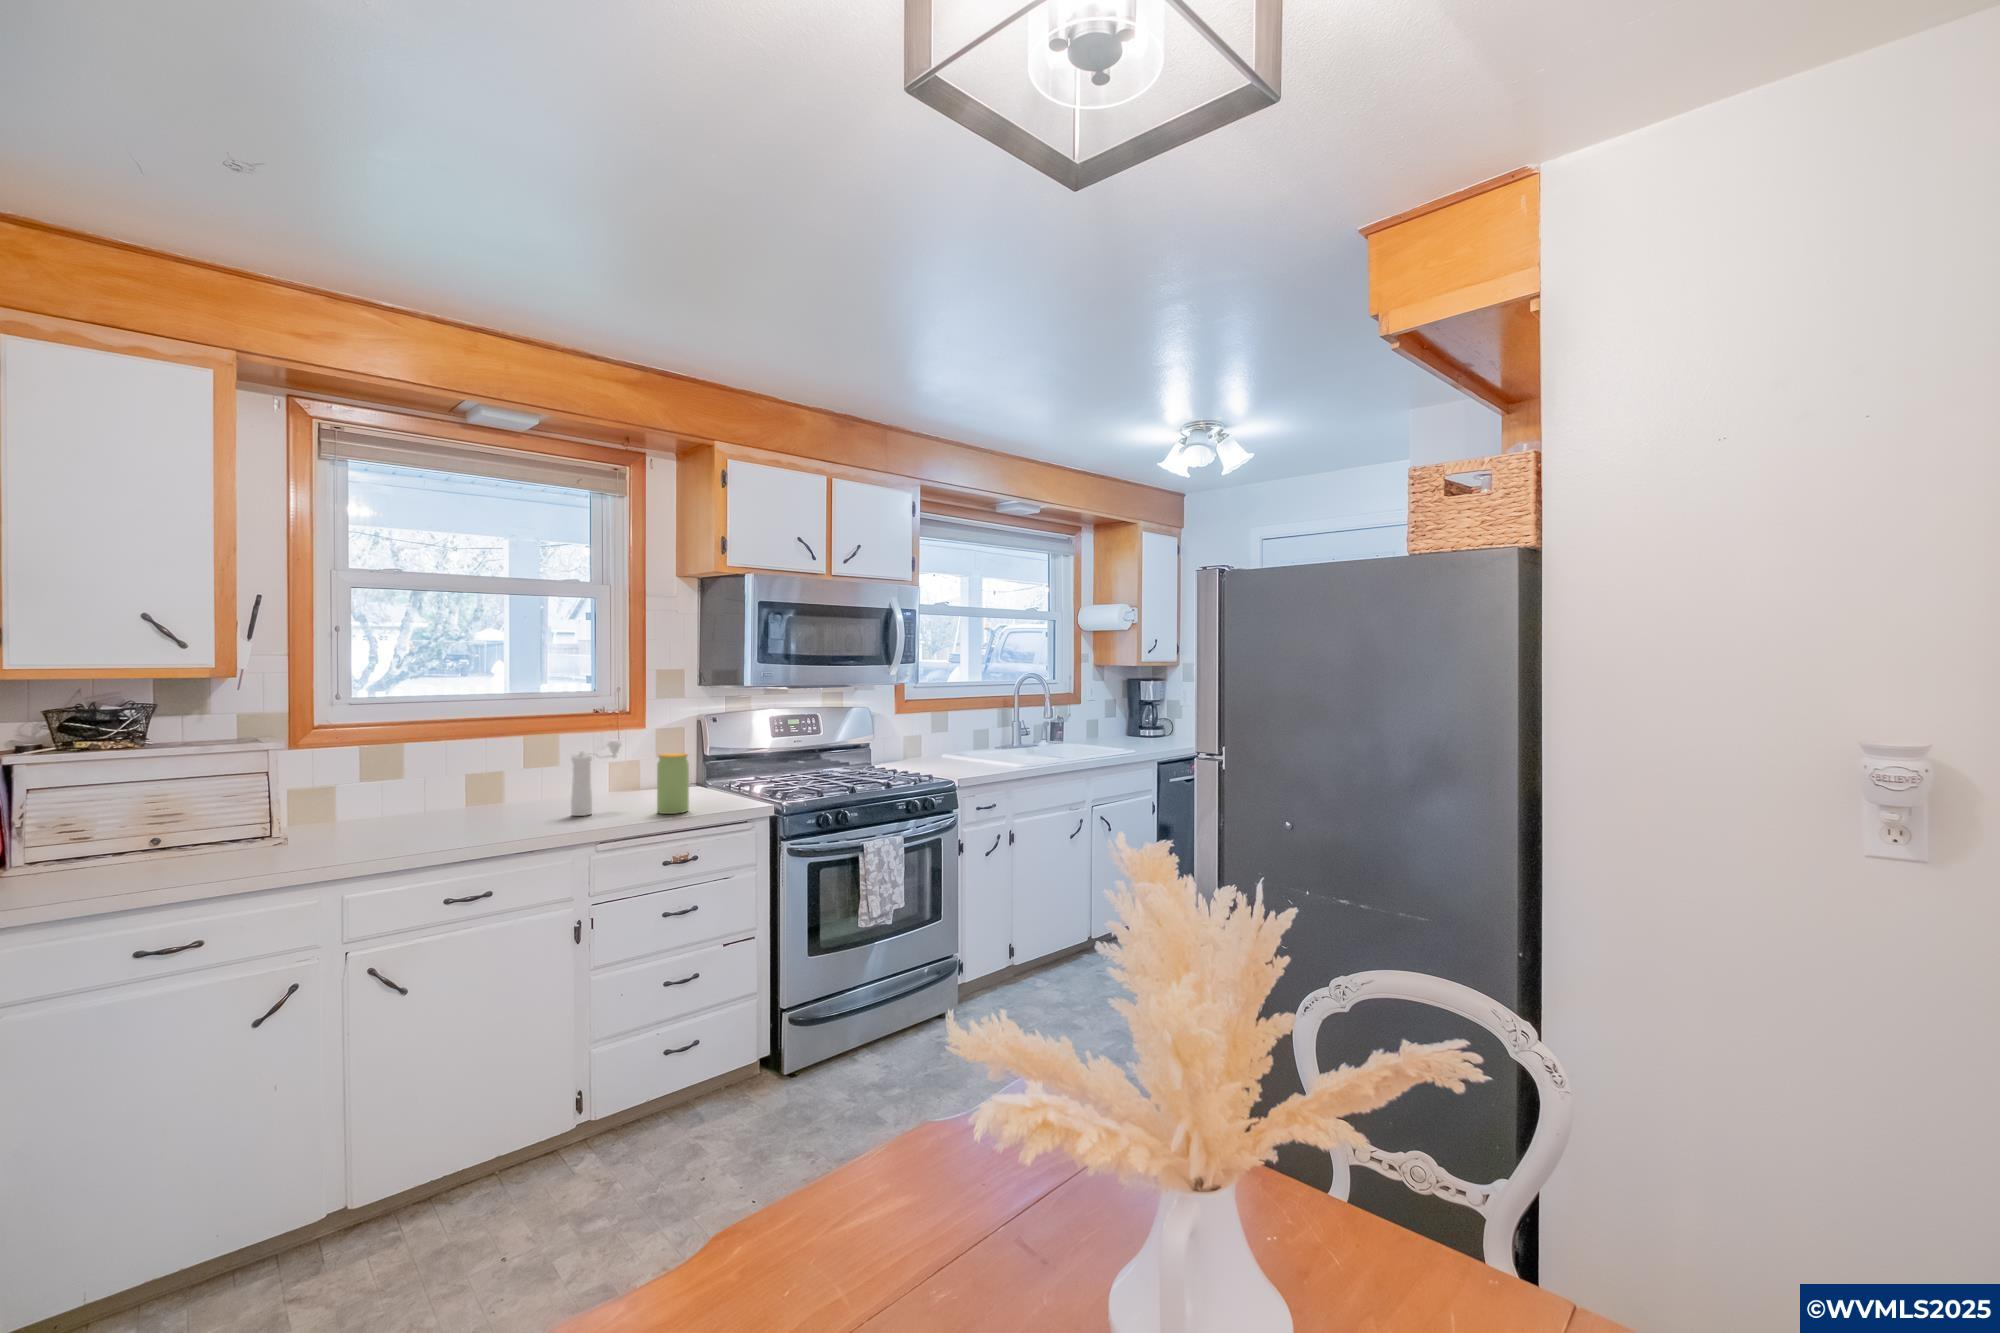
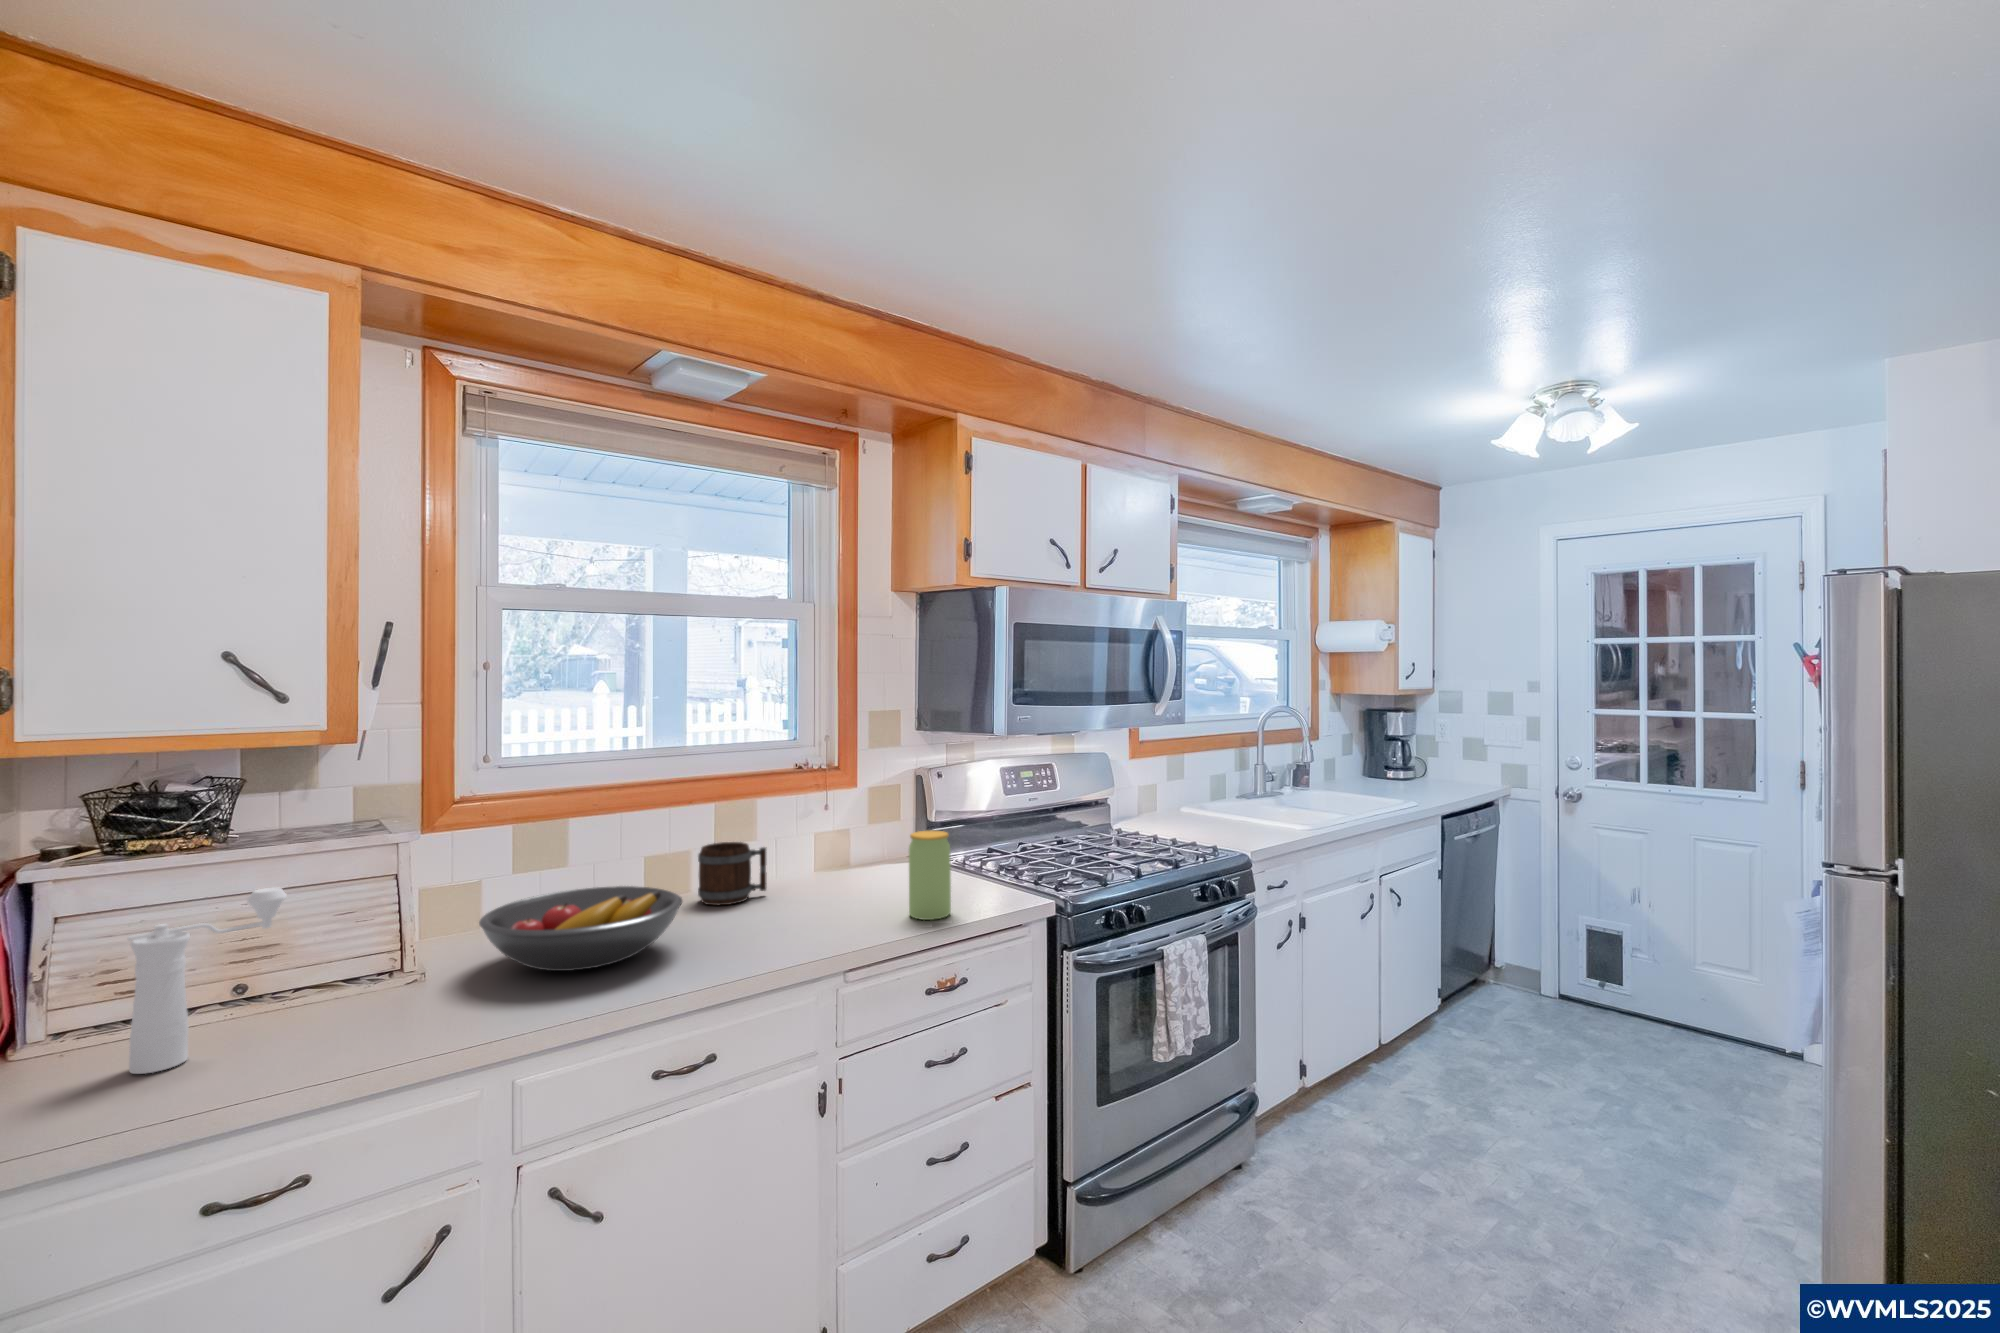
pepper mill: present [571,740,622,816] -> present [128,887,286,1074]
mug: none [504,764,560,808] -> present [698,842,767,905]
fruit bowl: none [328,786,481,837] -> present [479,886,682,971]

